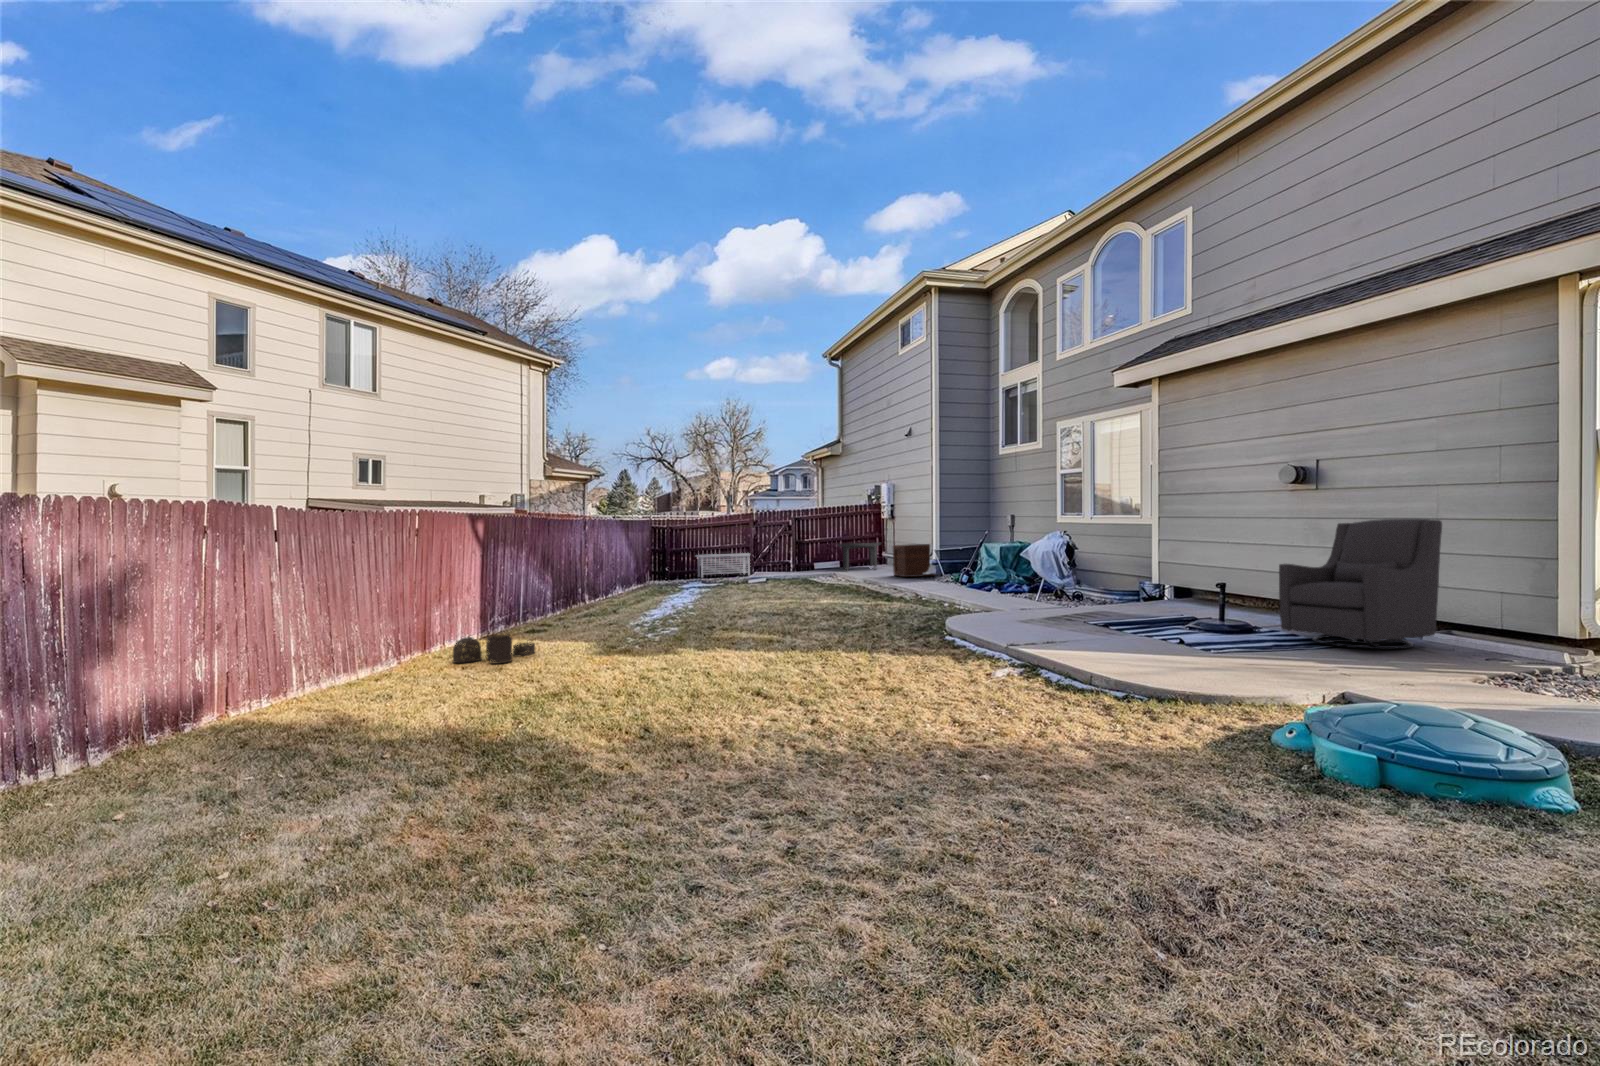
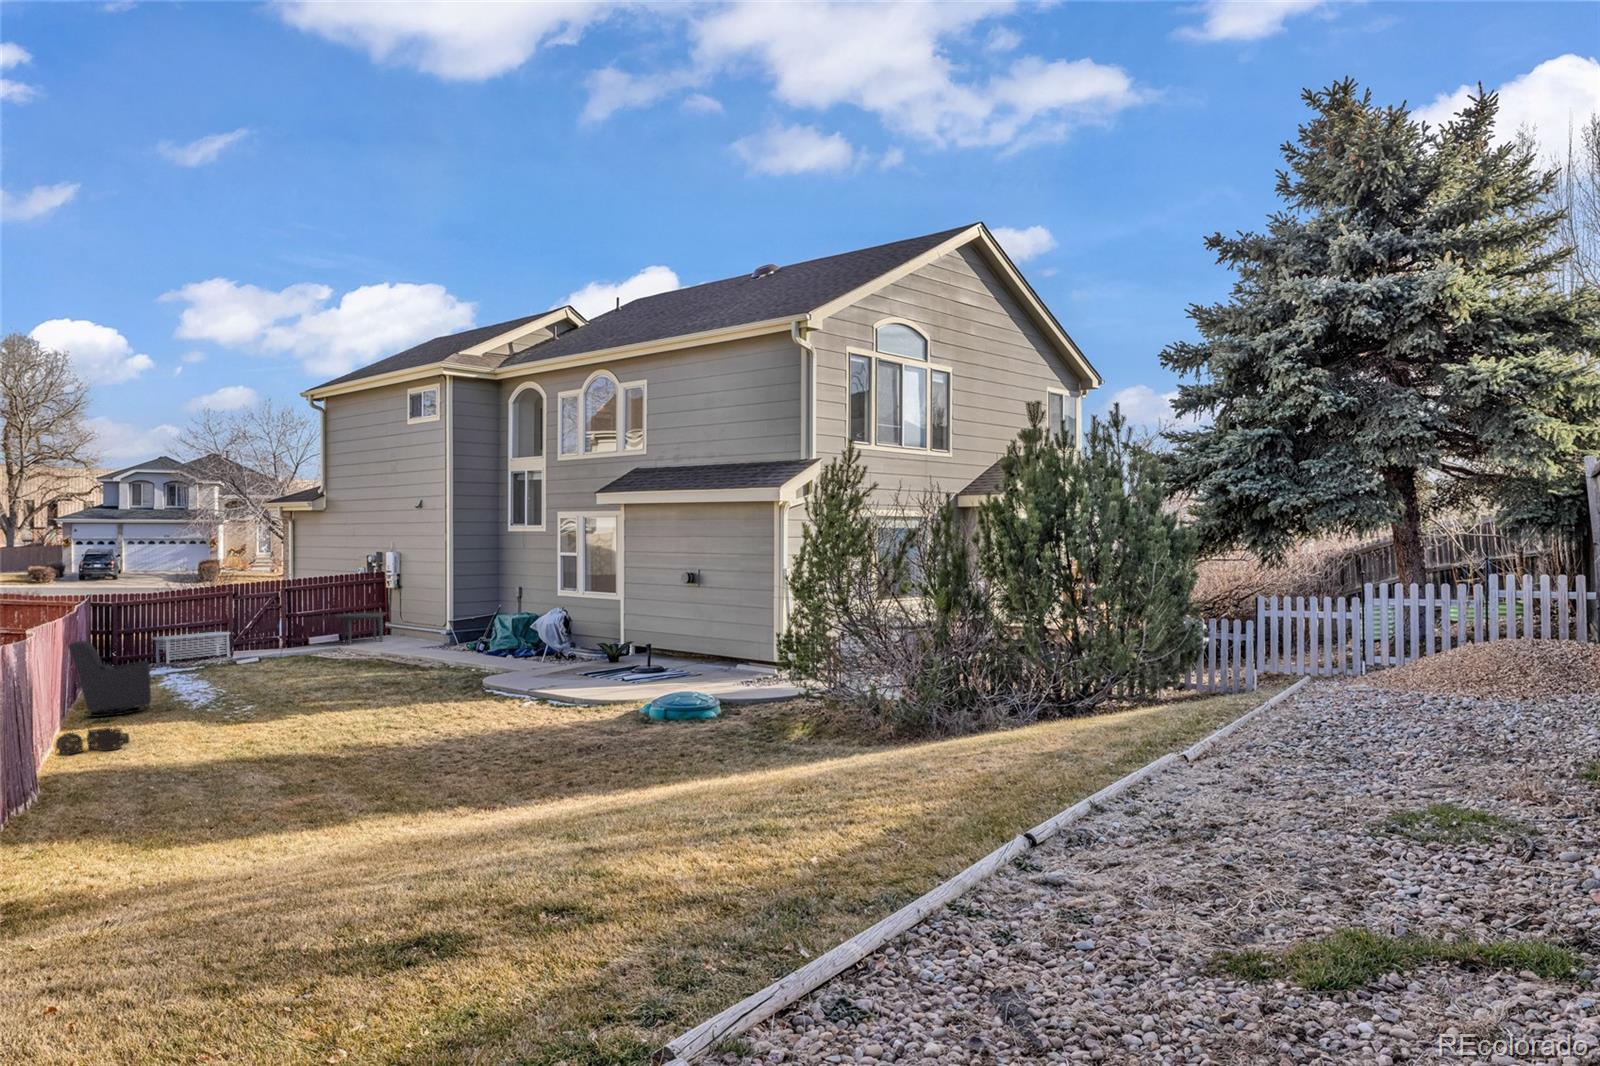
chair: present [1279,519,1442,649] -> present [68,641,151,717]
wooden crate: present [893,544,935,577] -> none [405,615,450,648]
potted plant: none [1114,580,1177,608] -> present [597,641,633,662]

